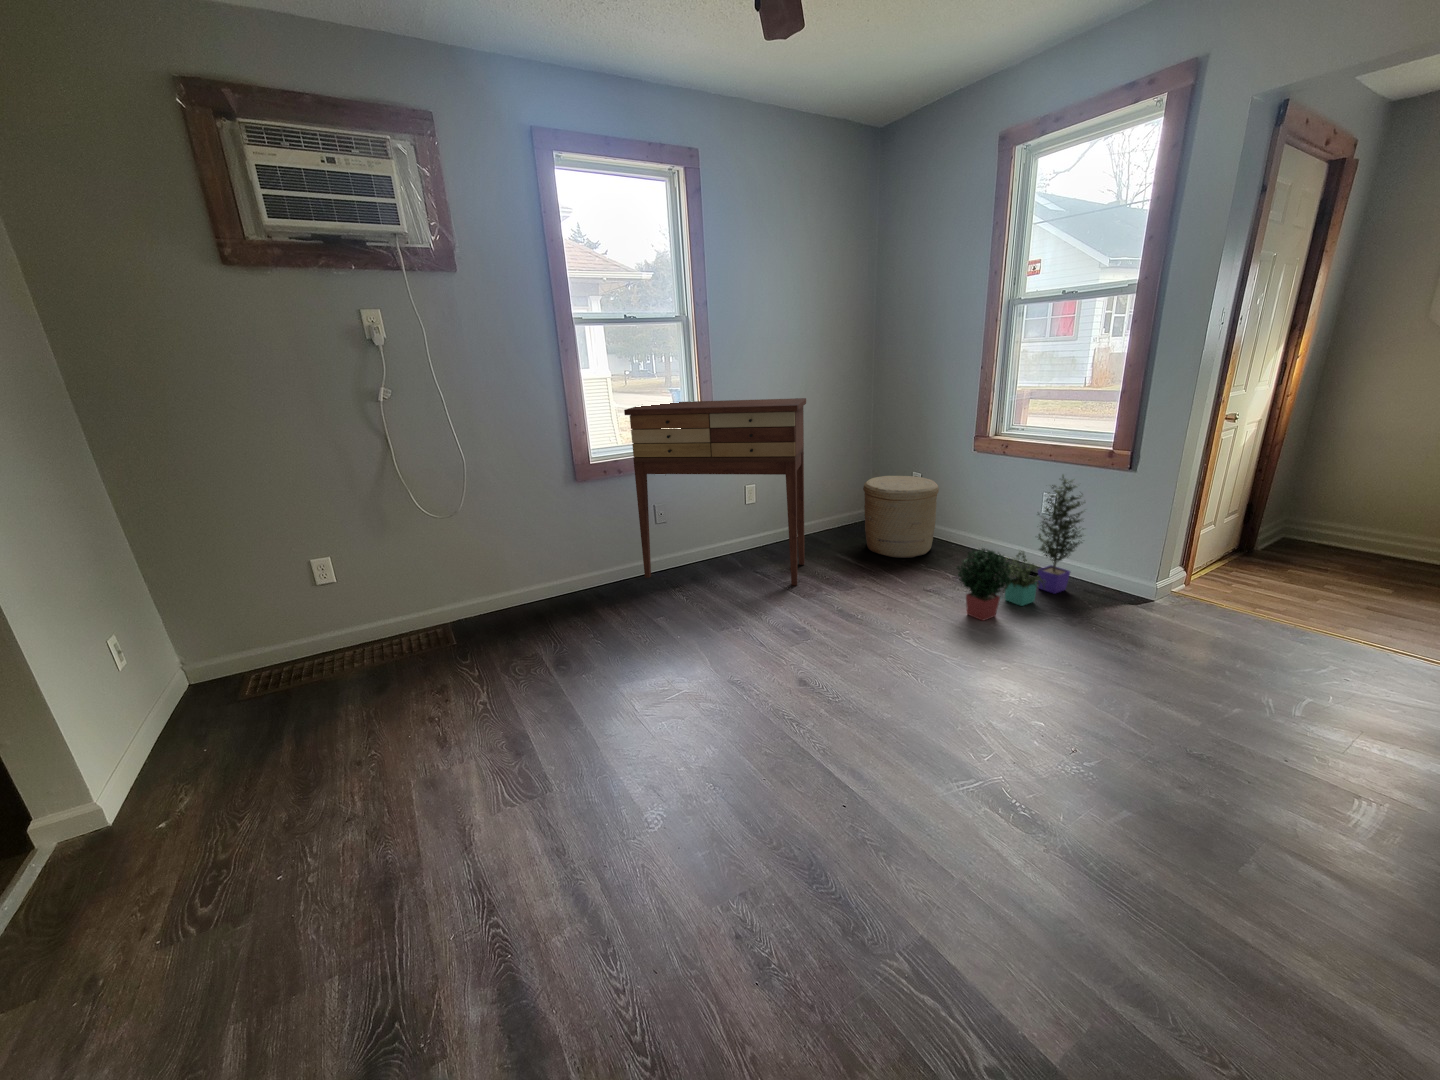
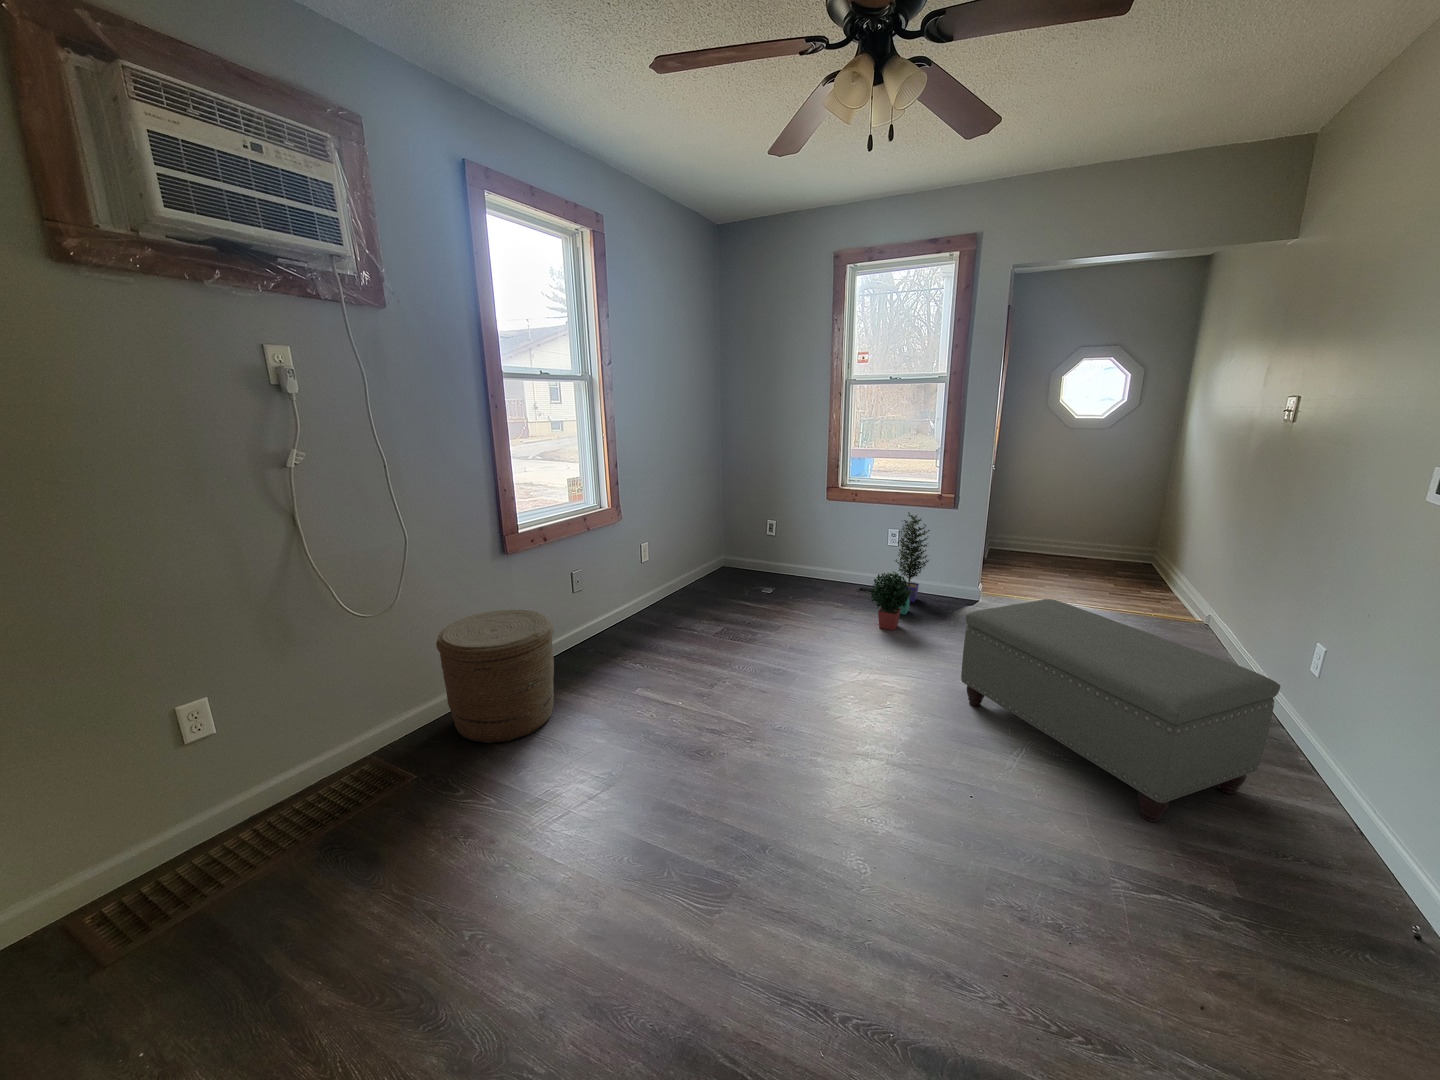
console table: present [624,398,806,585] -> none [557,458,734,649]
woven basket: present [863,476,939,558] -> present [436,609,554,743]
ottoman: none [962,606,1338,964] -> present [961,599,1280,823]

